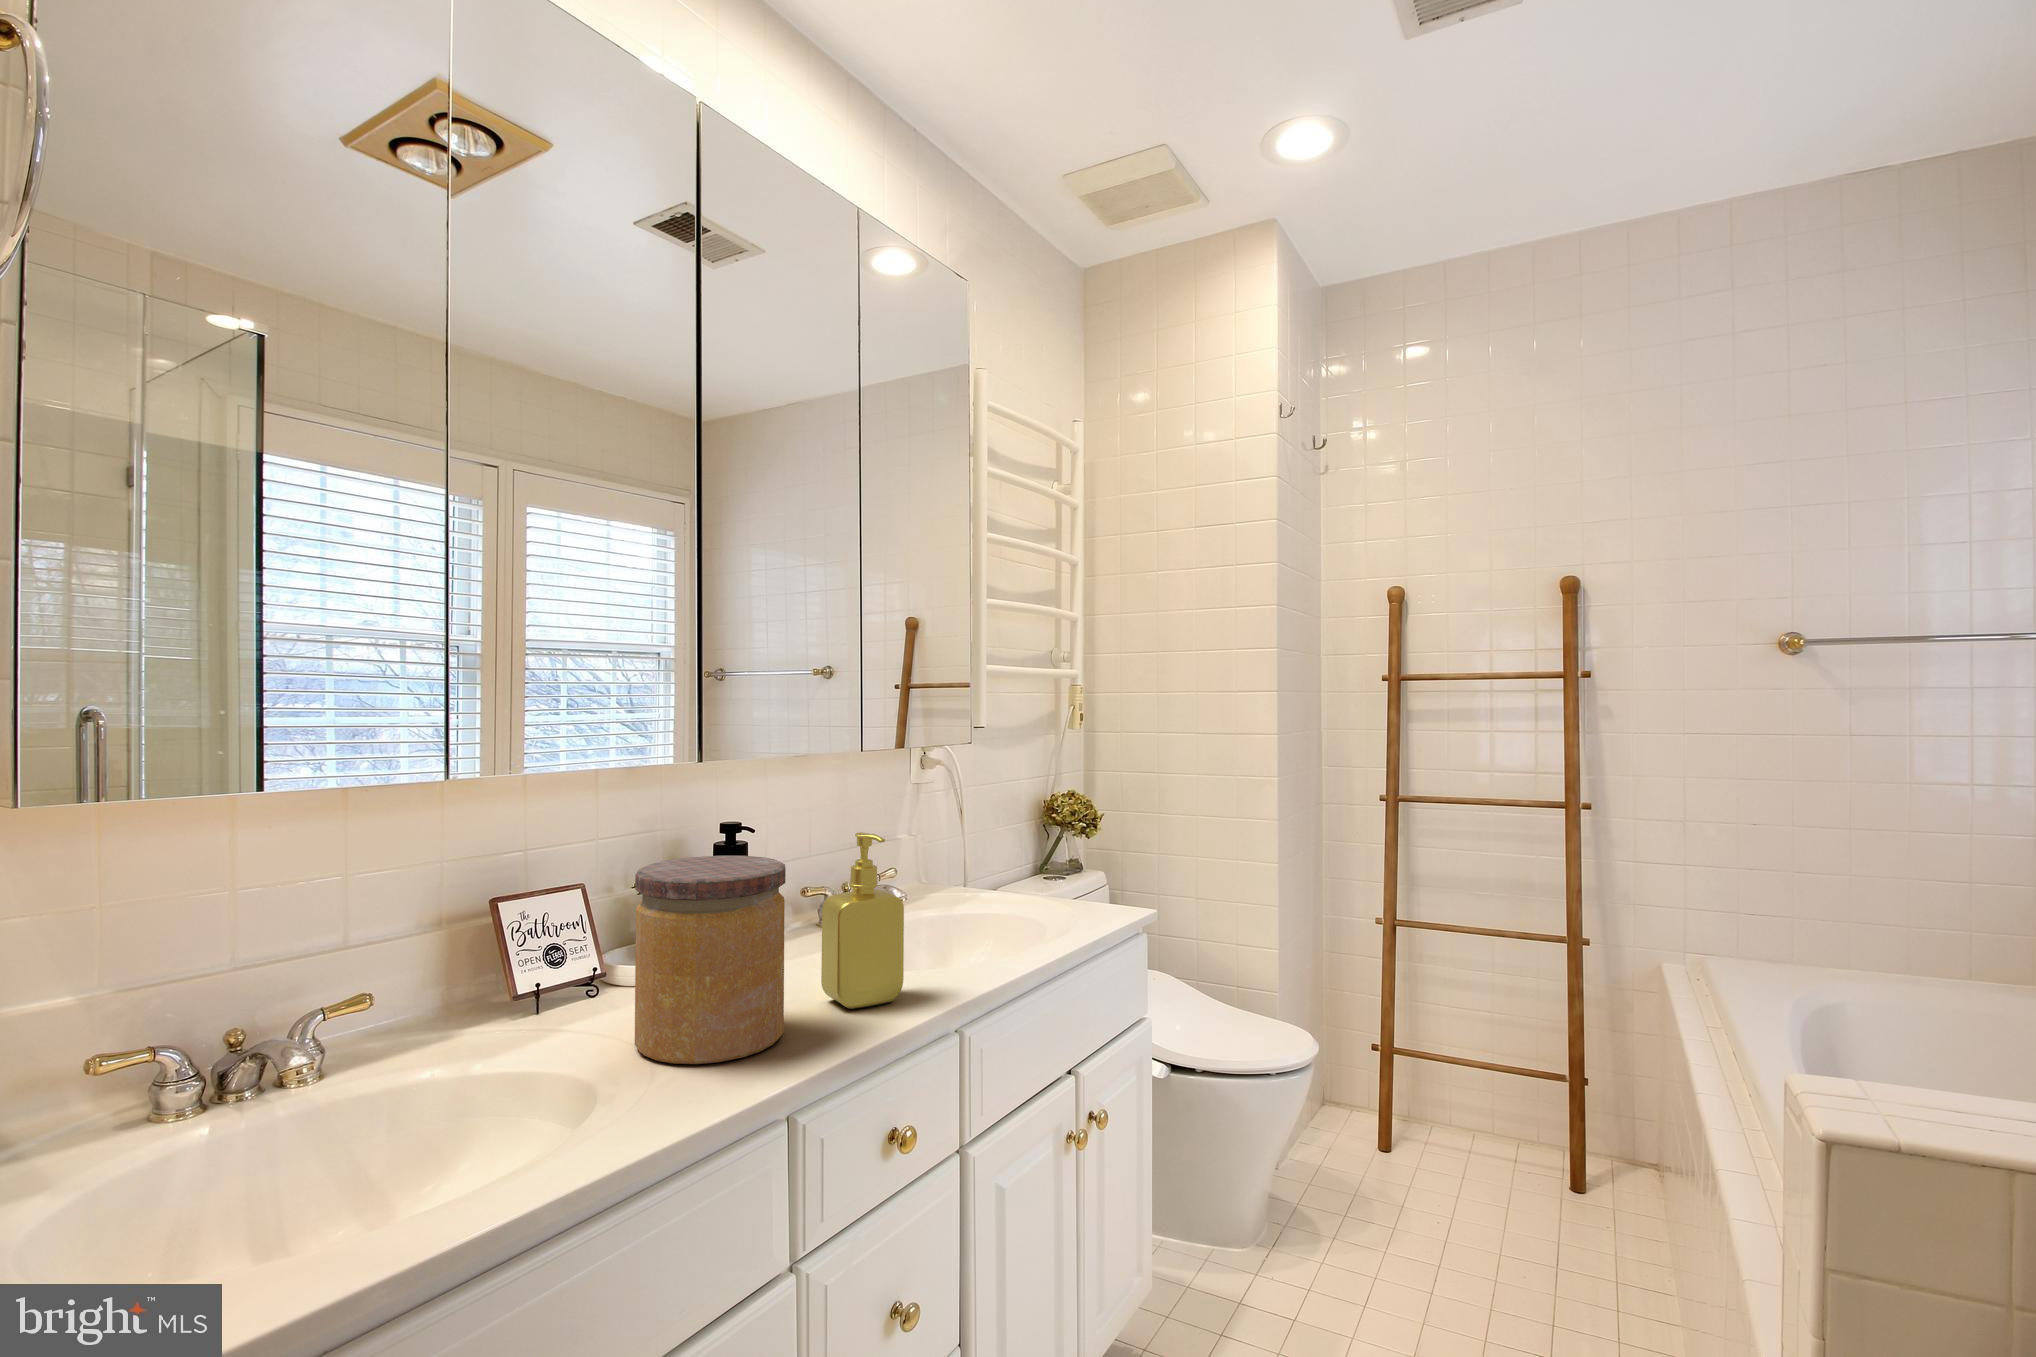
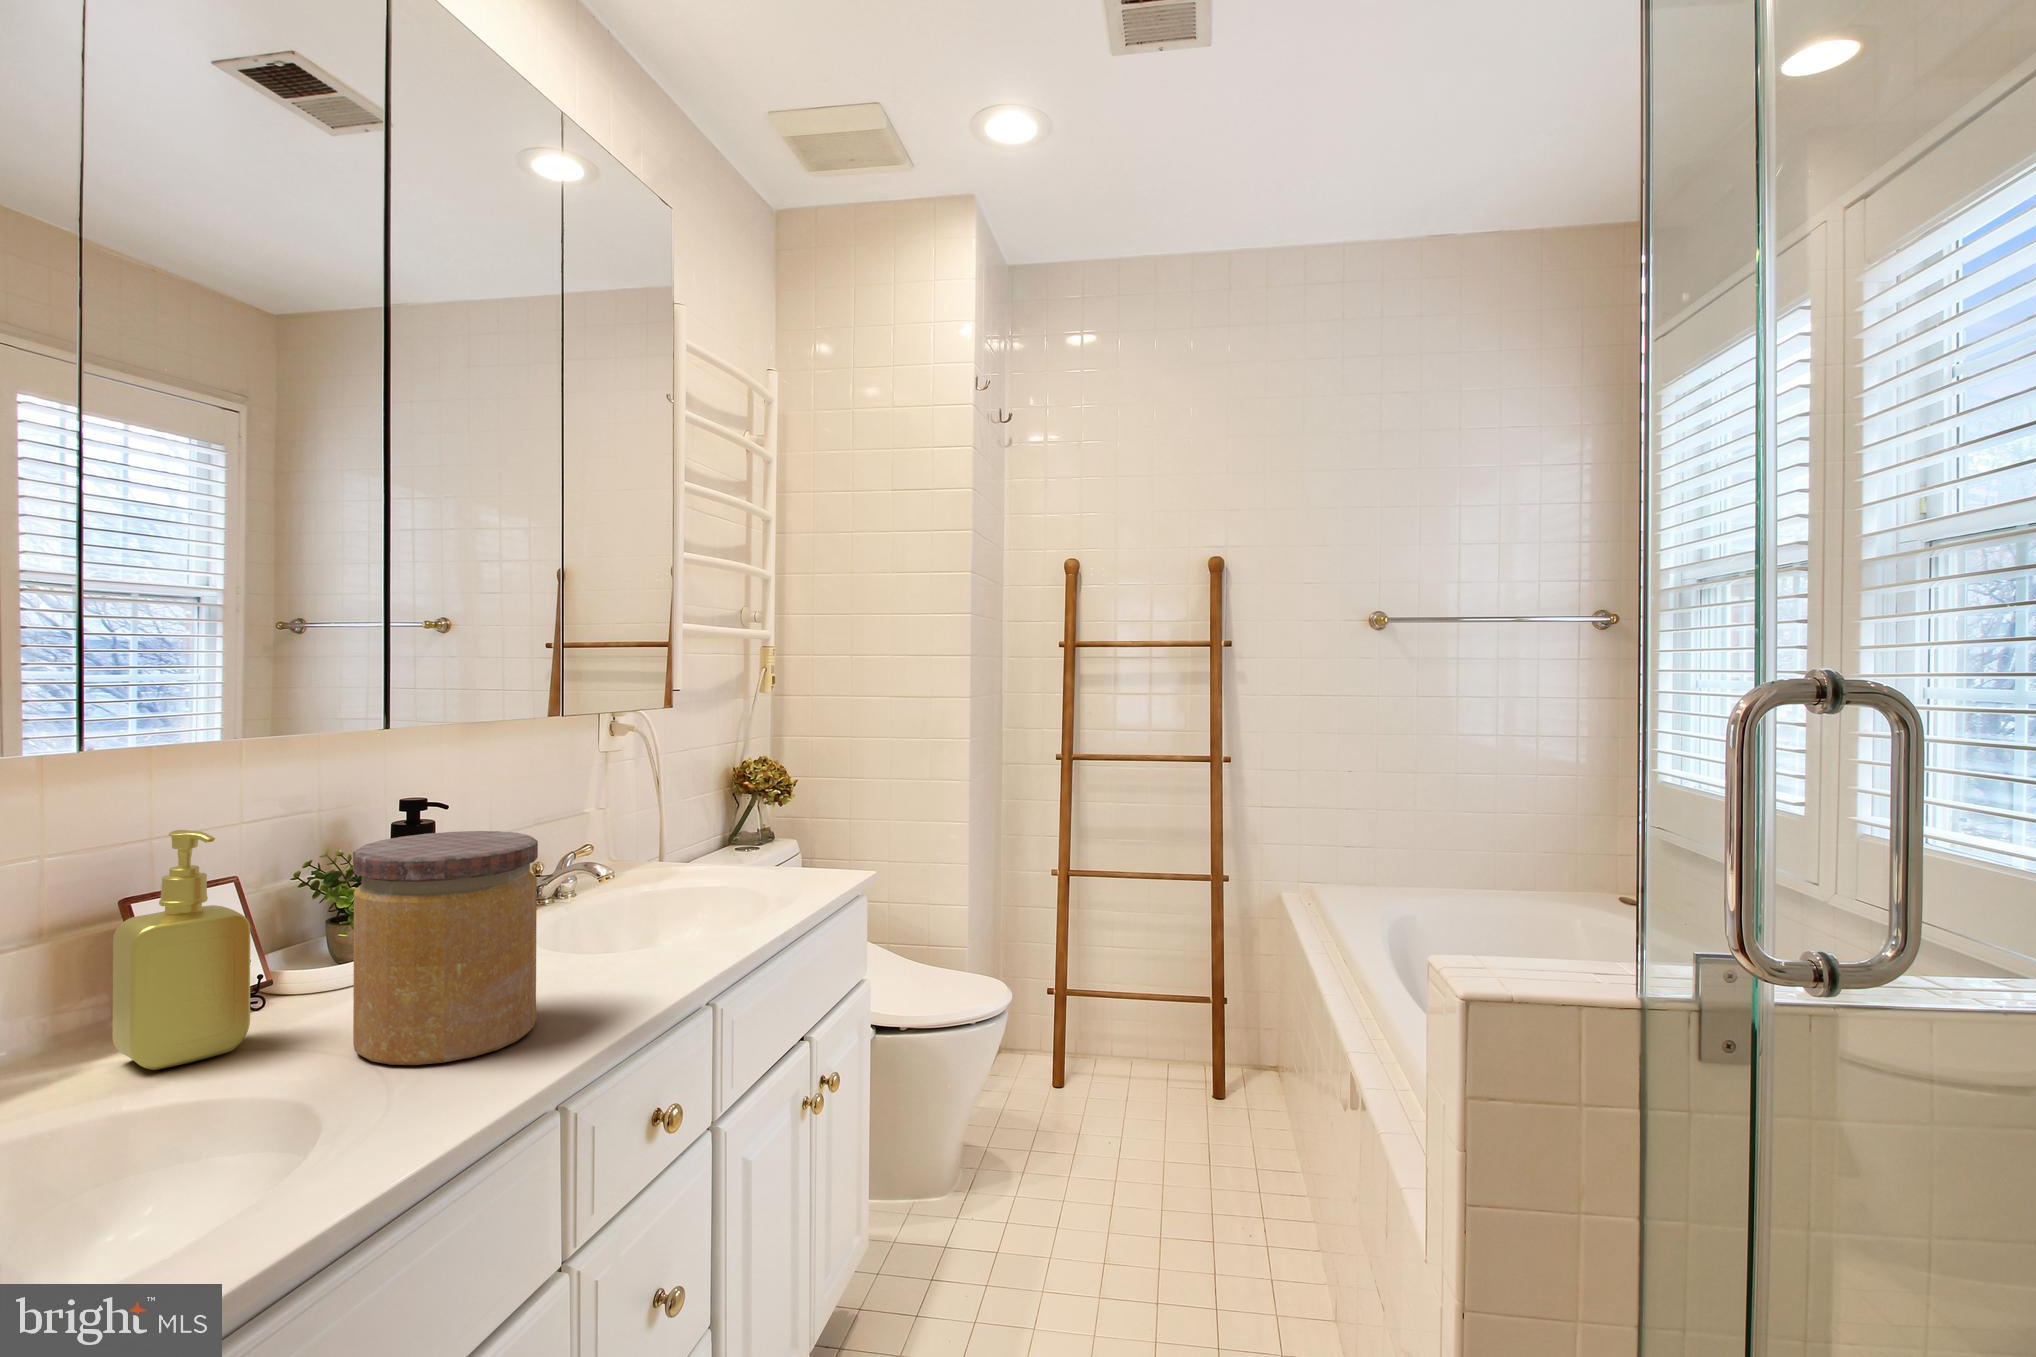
soap dispenser: present [821,832,904,1009] -> present [113,830,250,1070]

